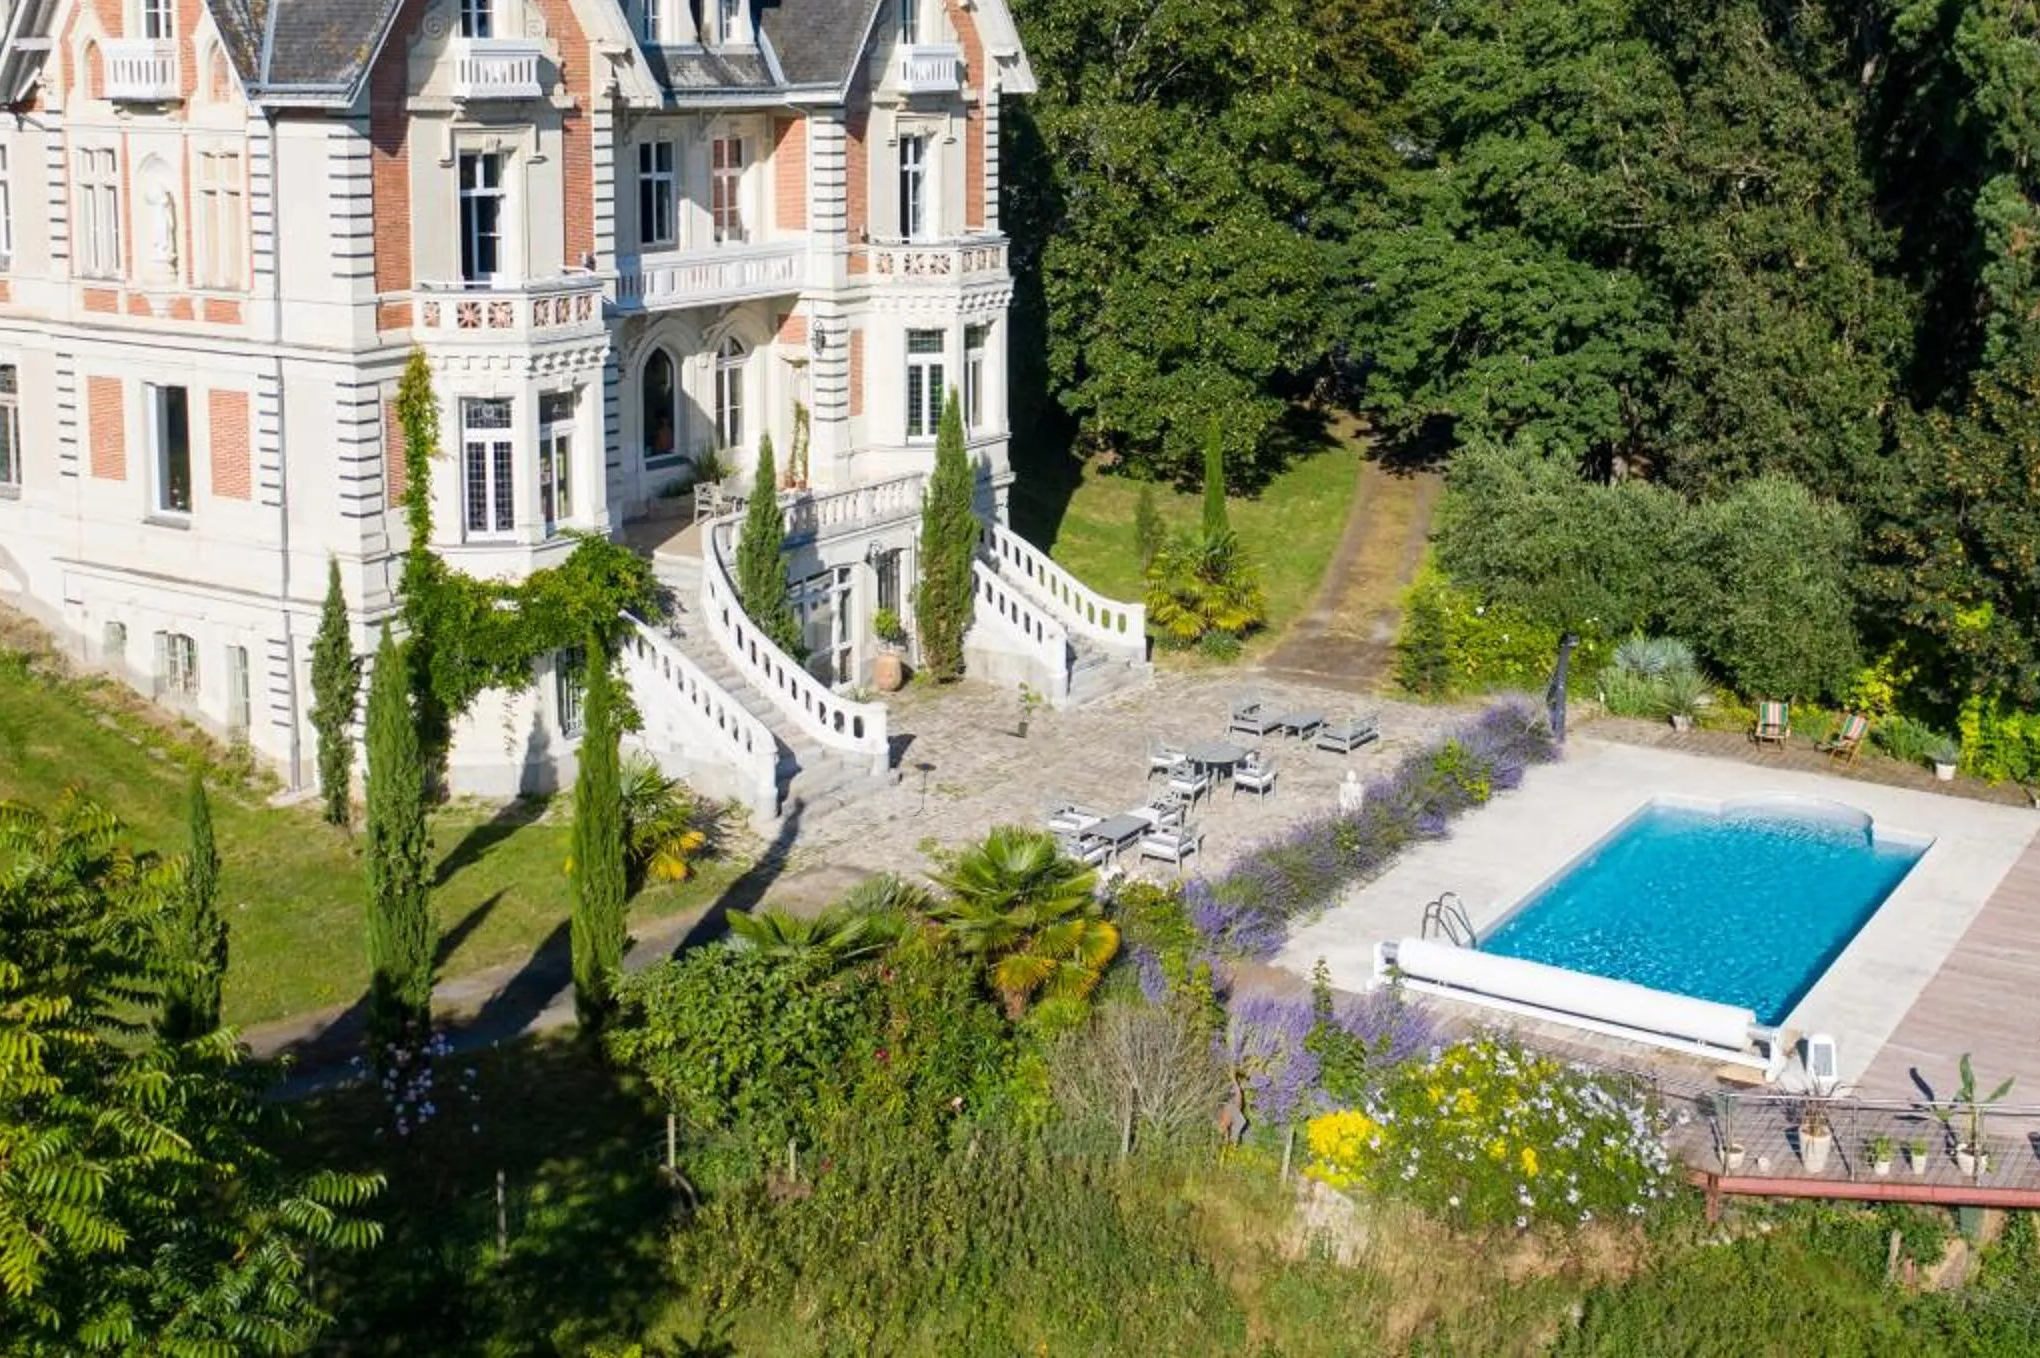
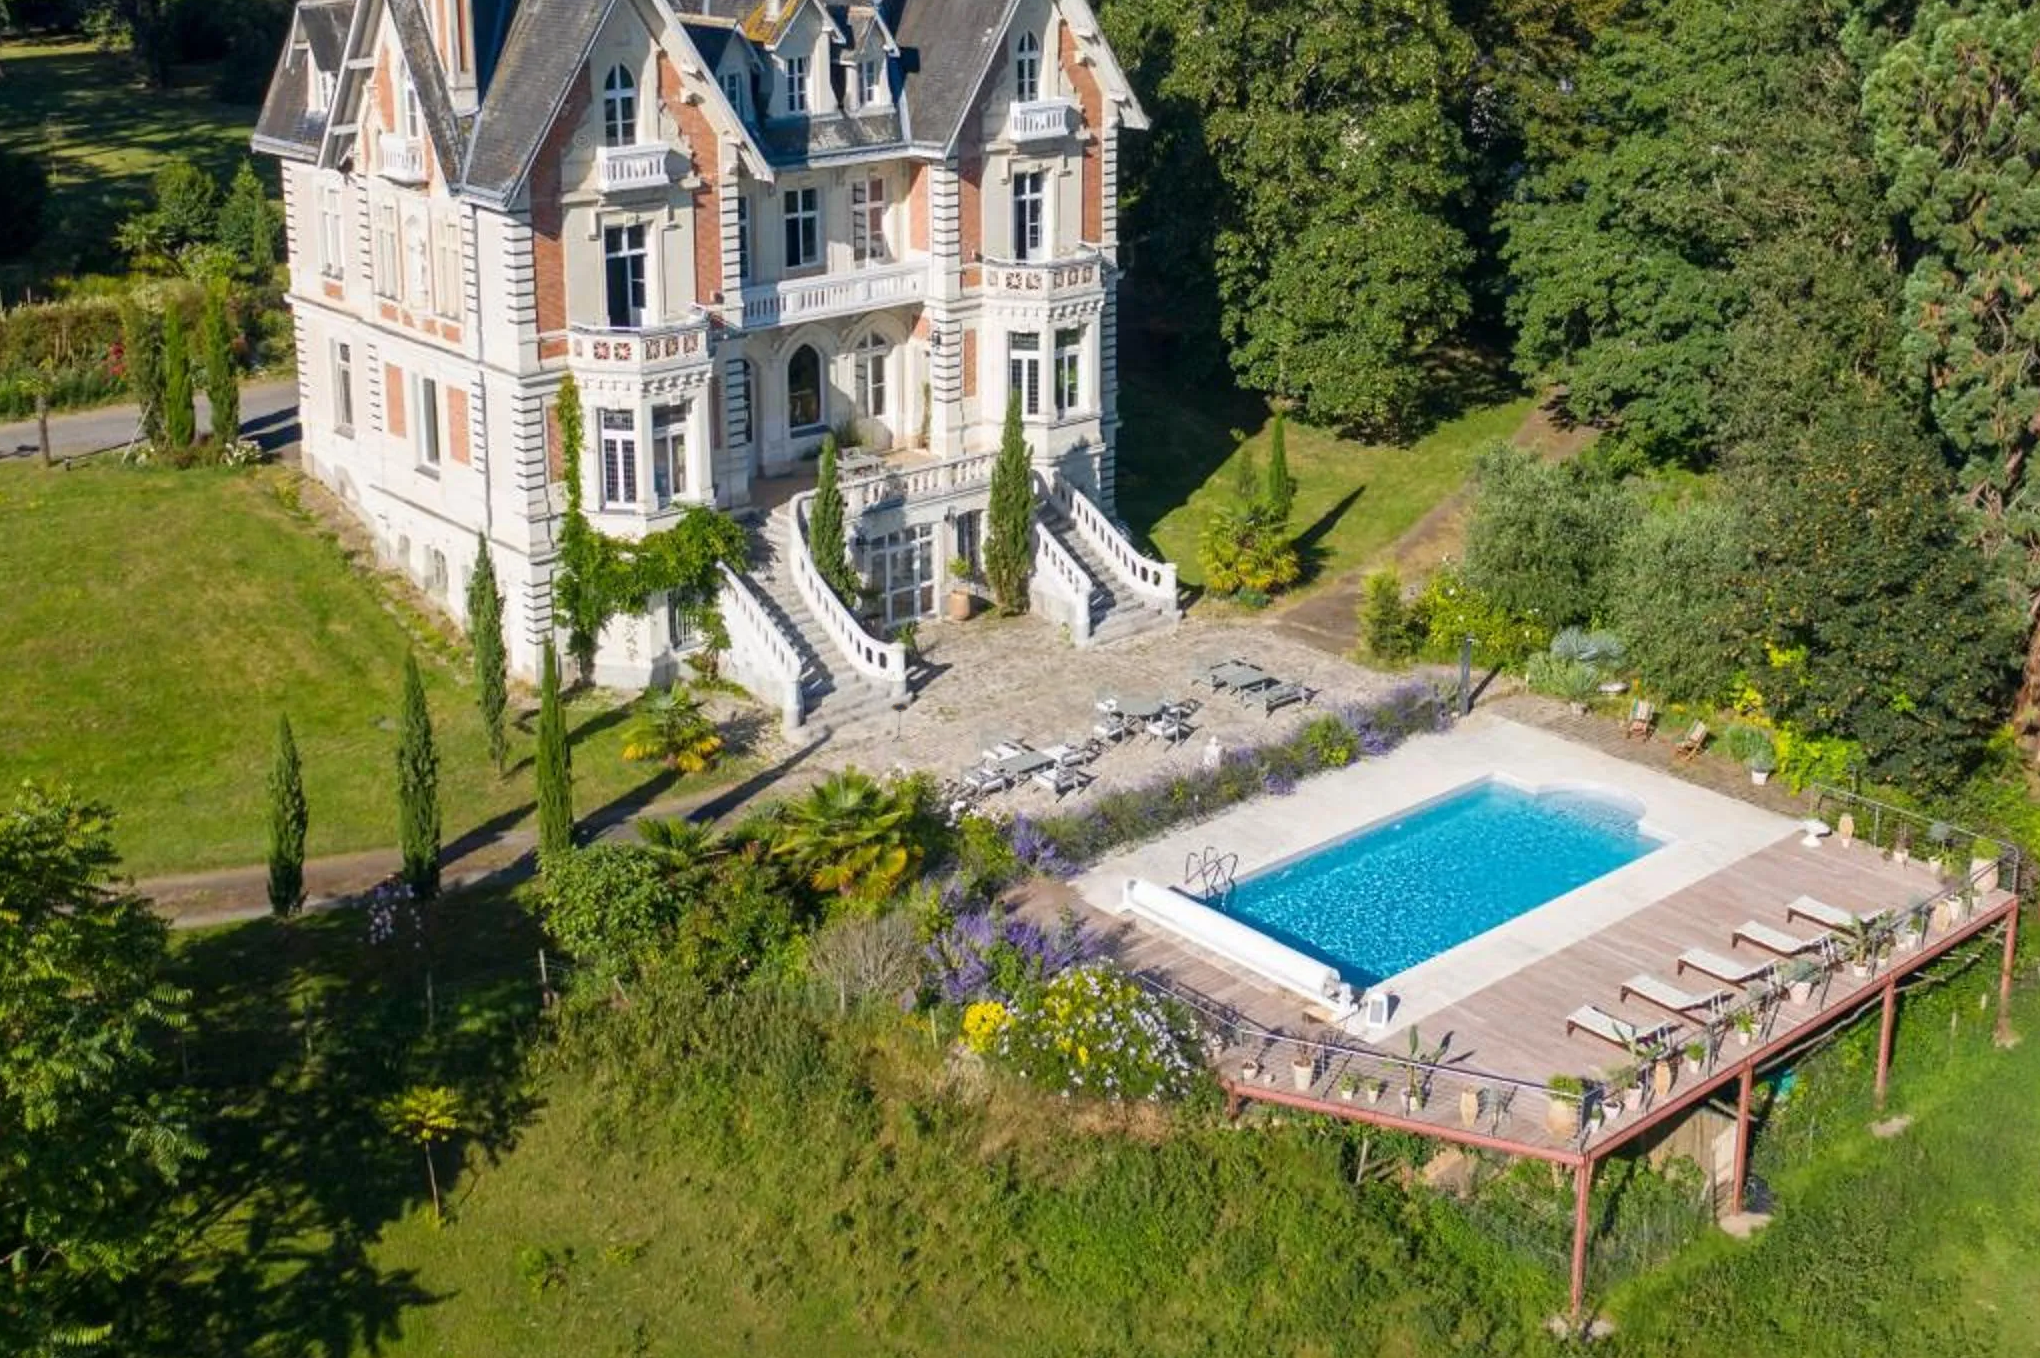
house plant: present [1018,693,1037,737] -> none [1027,641,1046,674]

